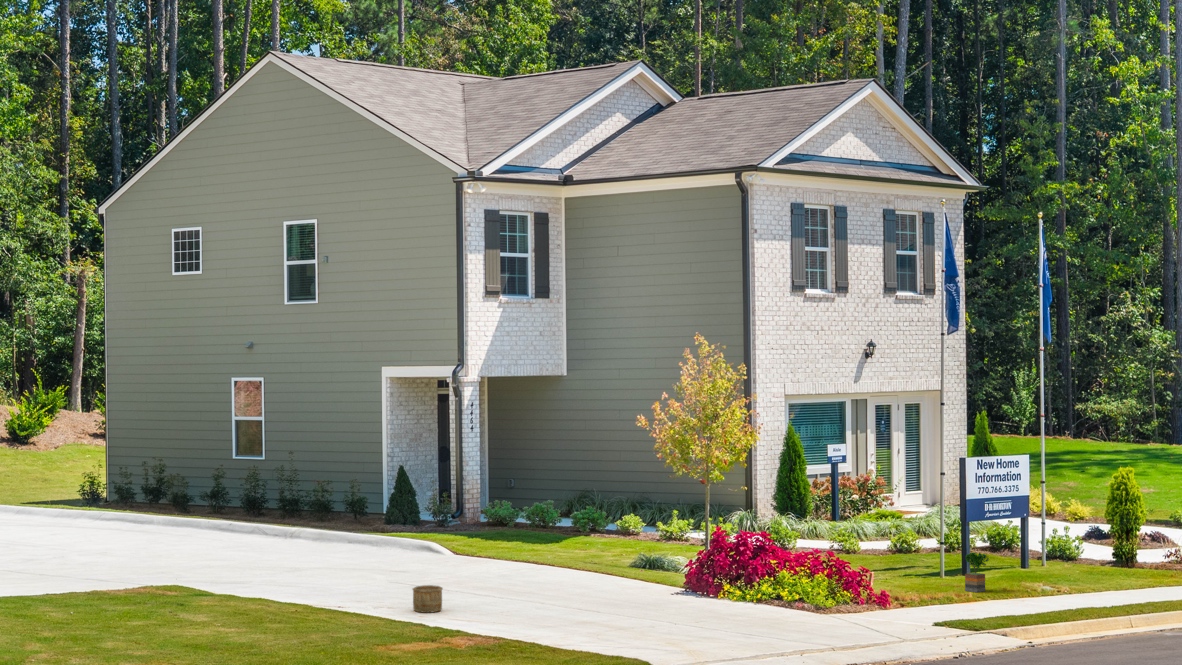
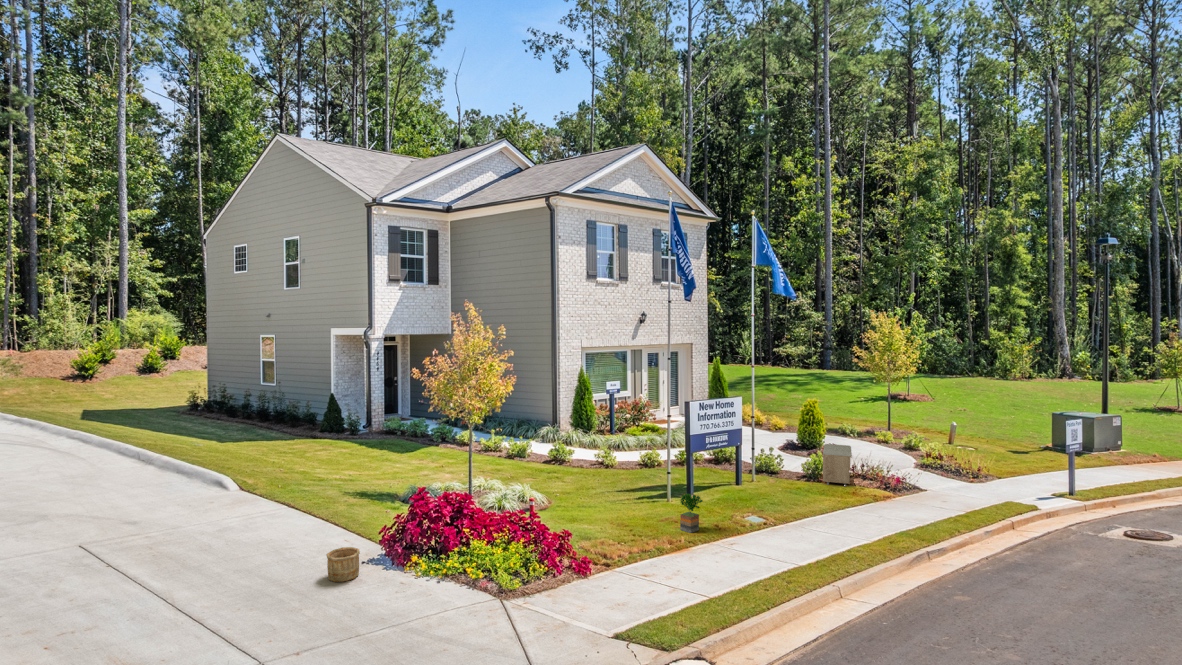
storage bench: none [1132,520,1170,569] -> present [823,444,852,486]
wooden bucket: present [413,585,443,613] -> present [327,547,360,582]

